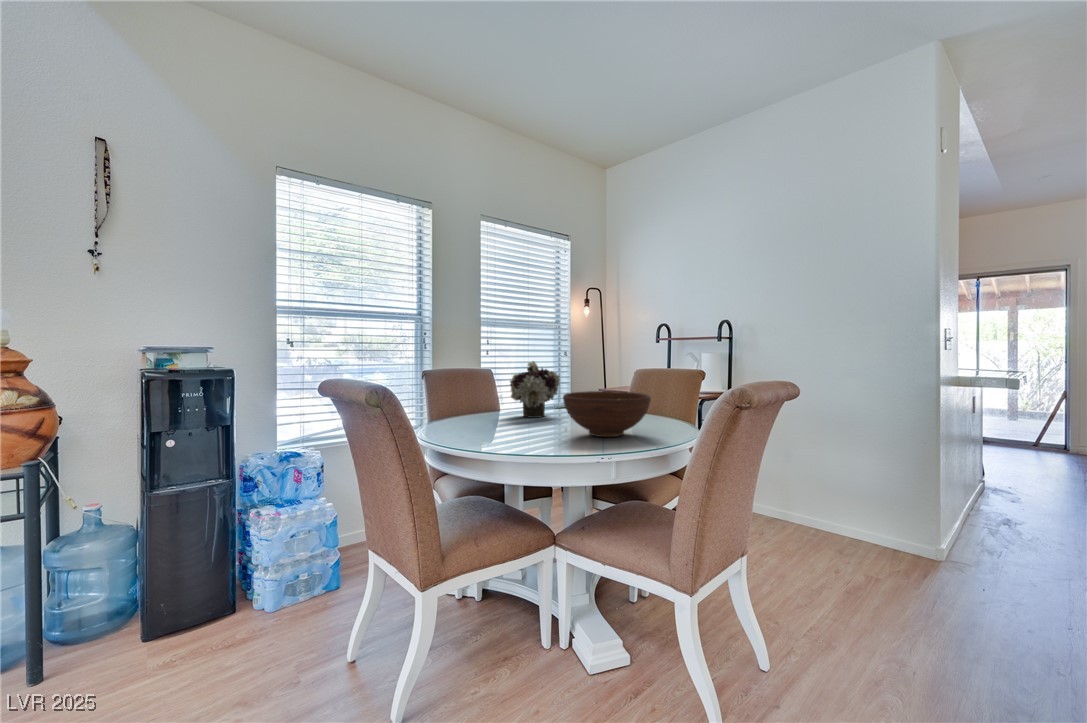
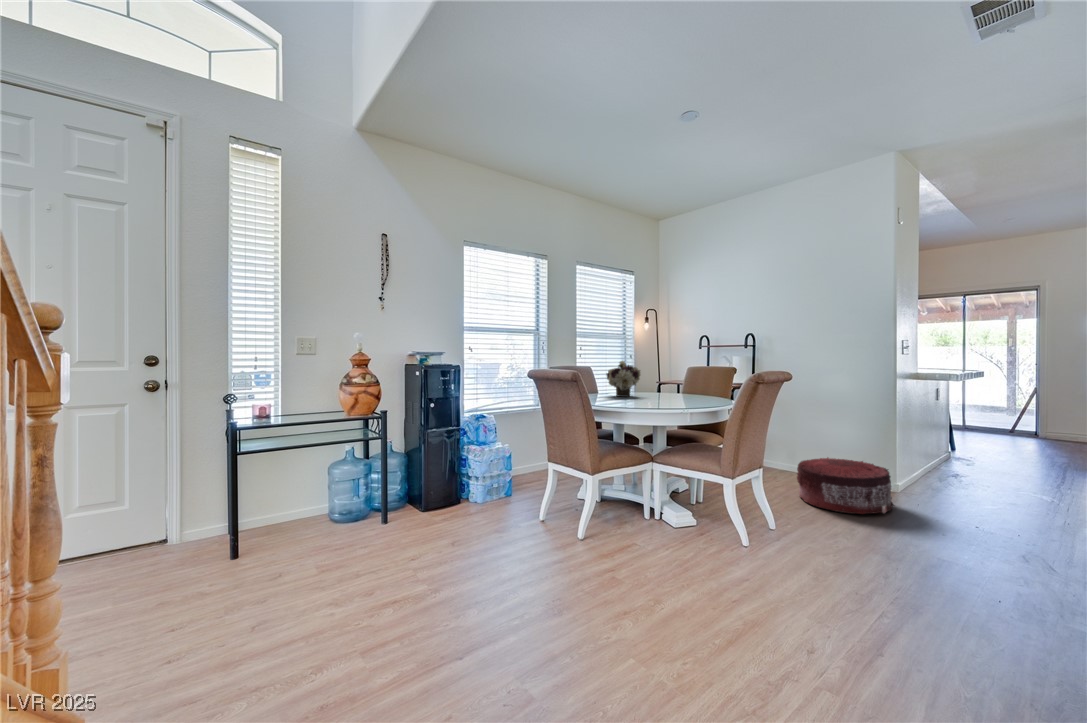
fruit bowl: present [563,391,651,437] -> none [653,378,706,403]
pouf: none [796,510,954,622] -> present [797,458,894,514]

